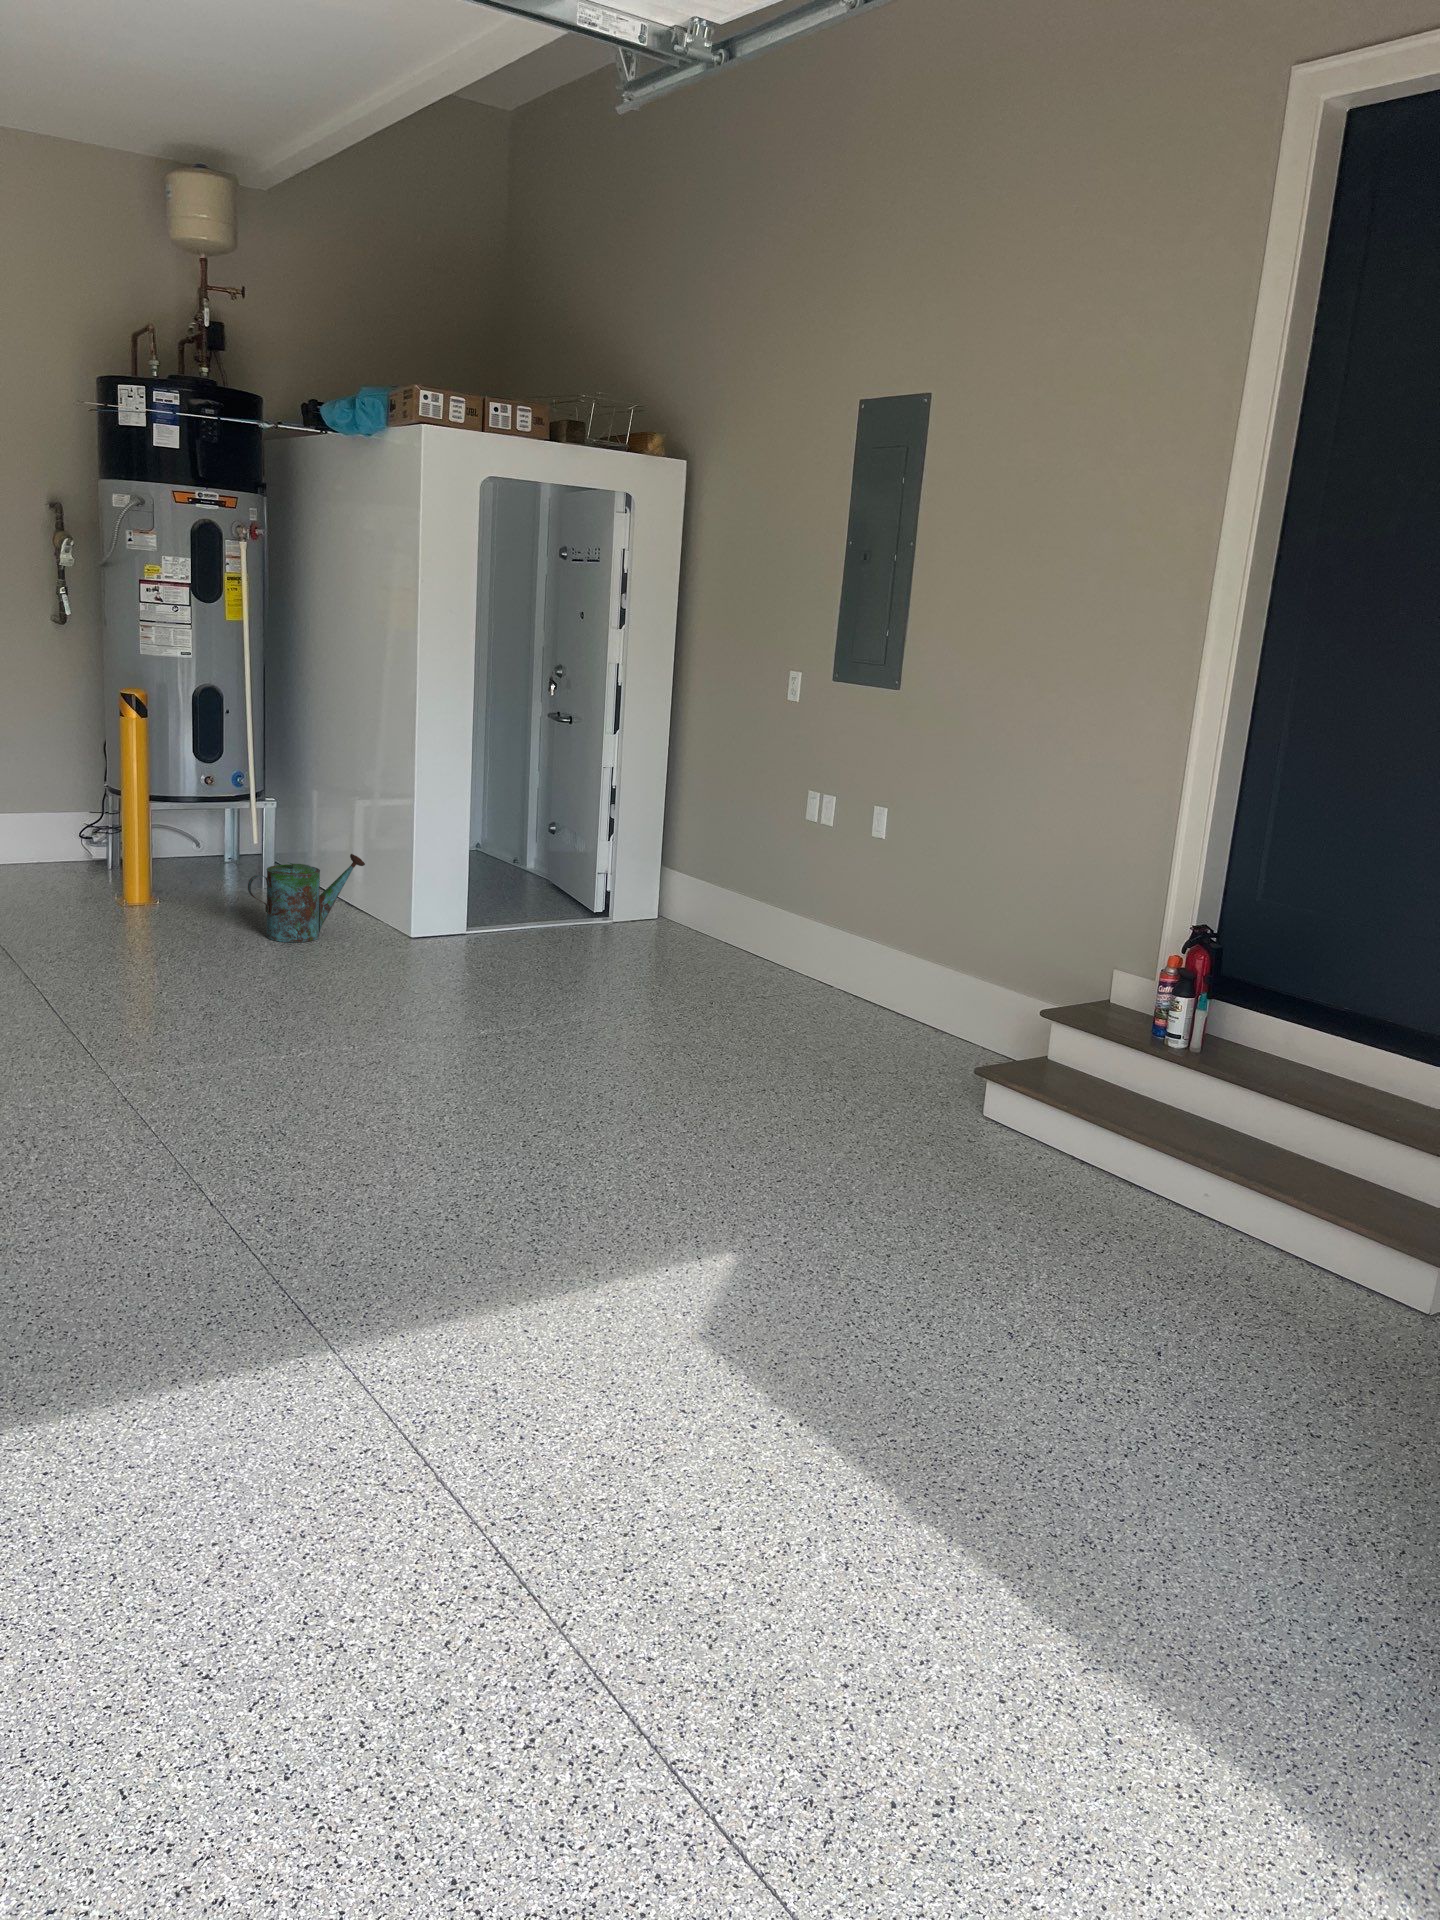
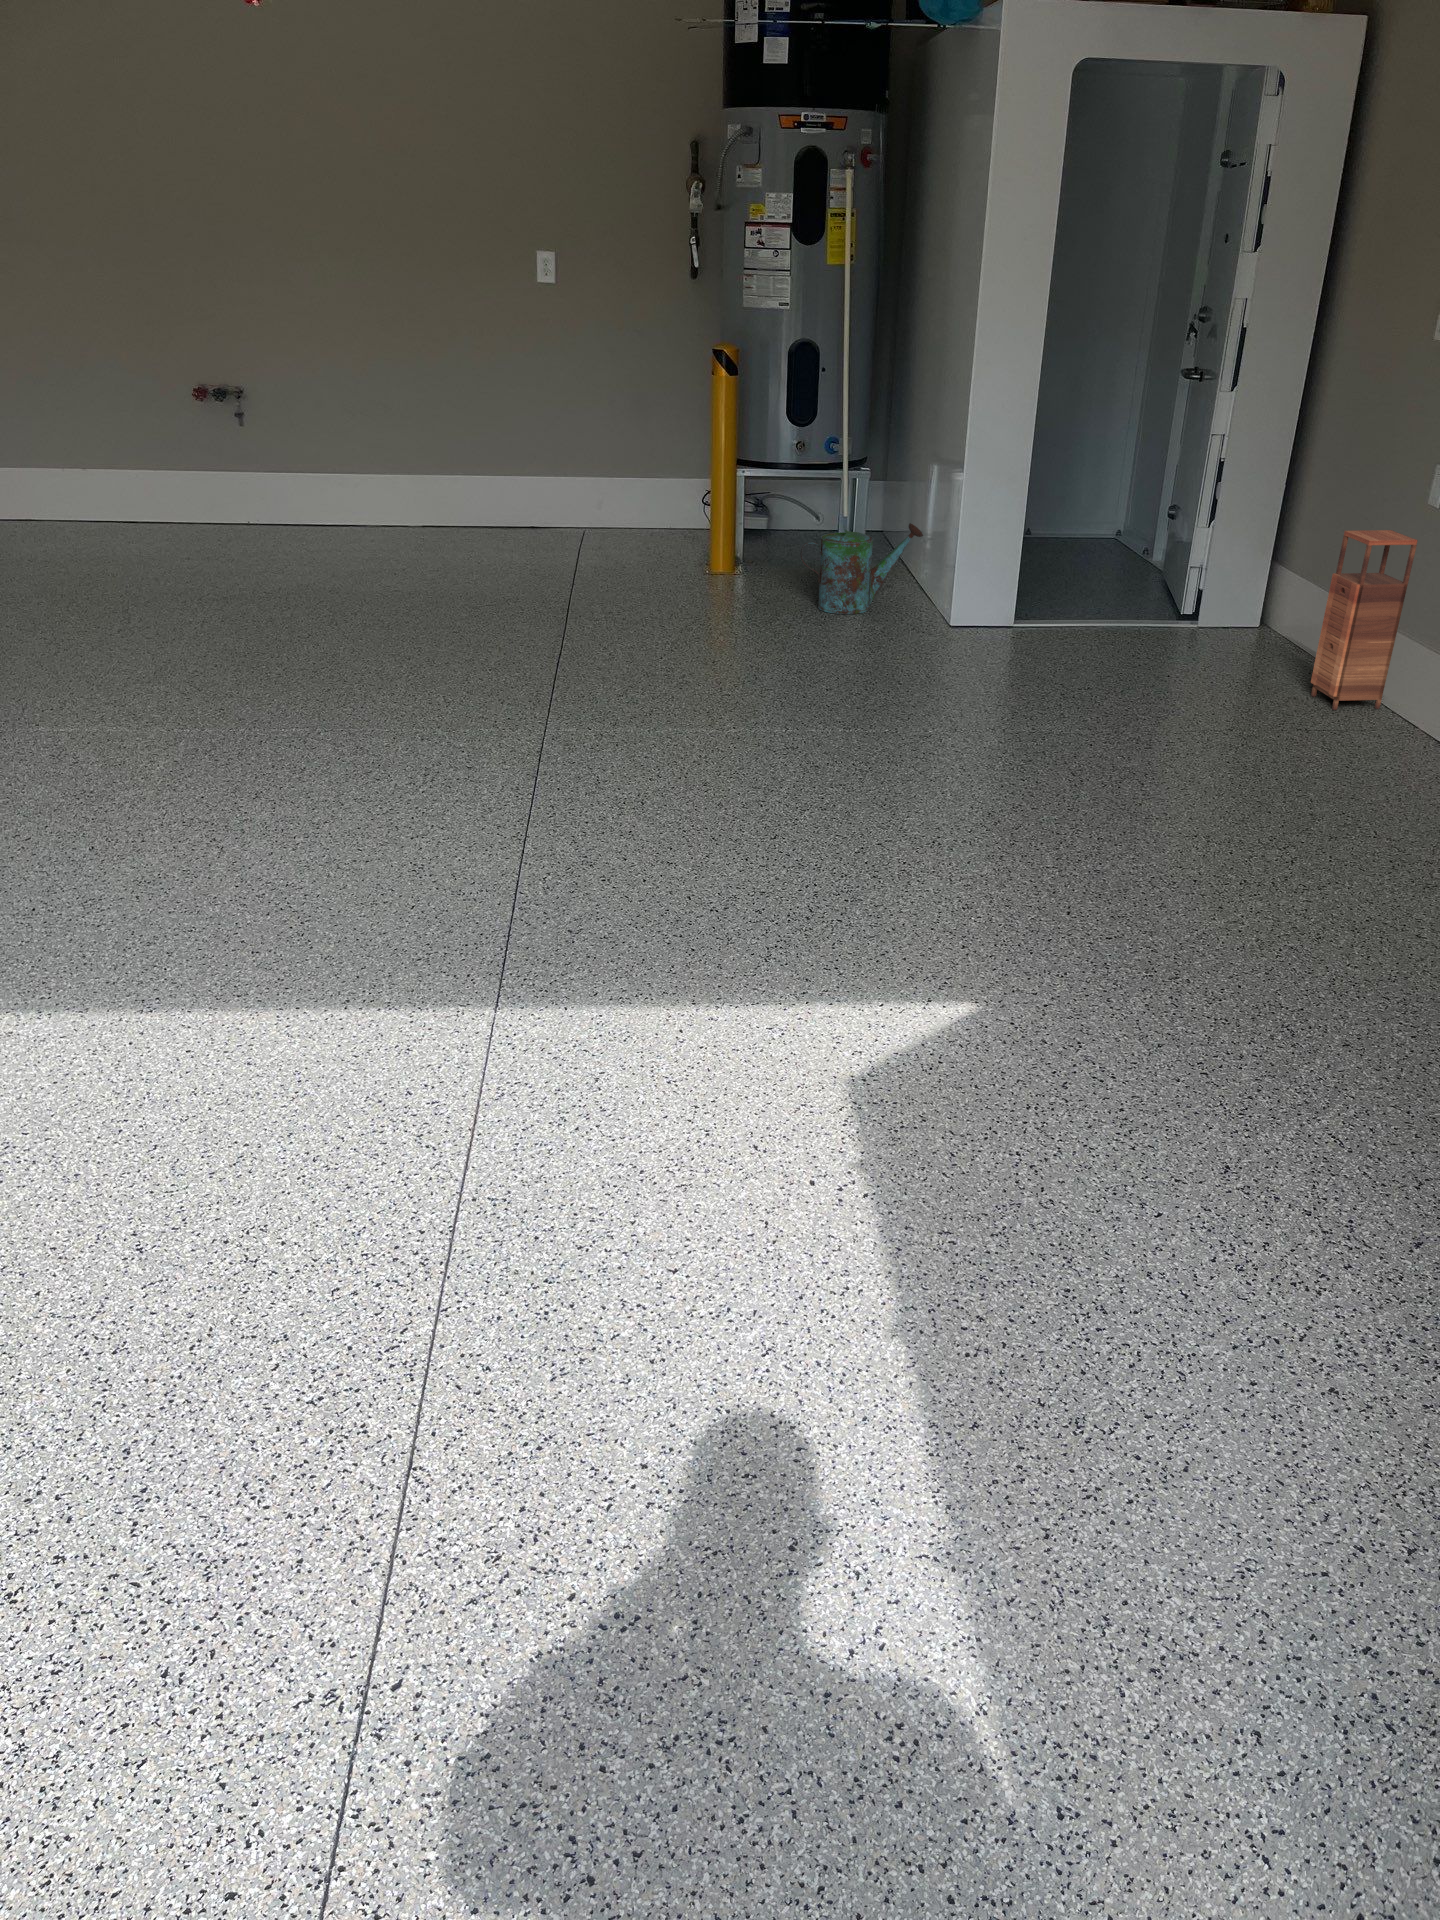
storage cabinet: none [746,847,815,991] -> present [1311,530,1418,710]

